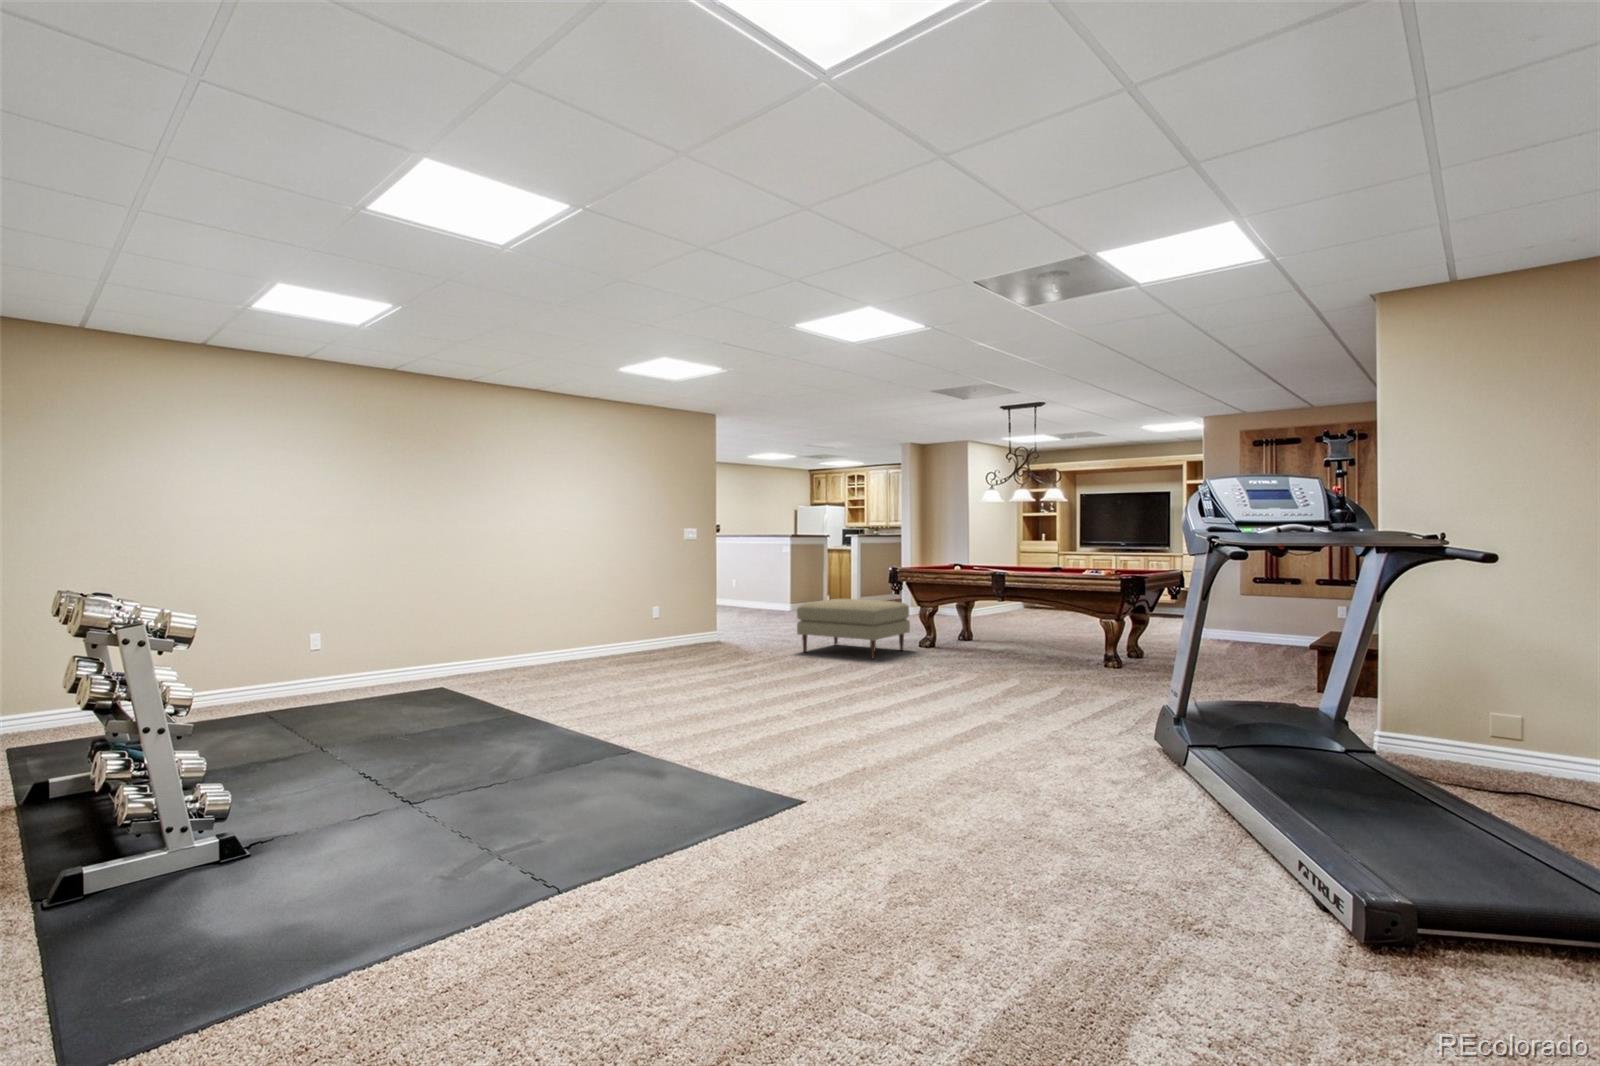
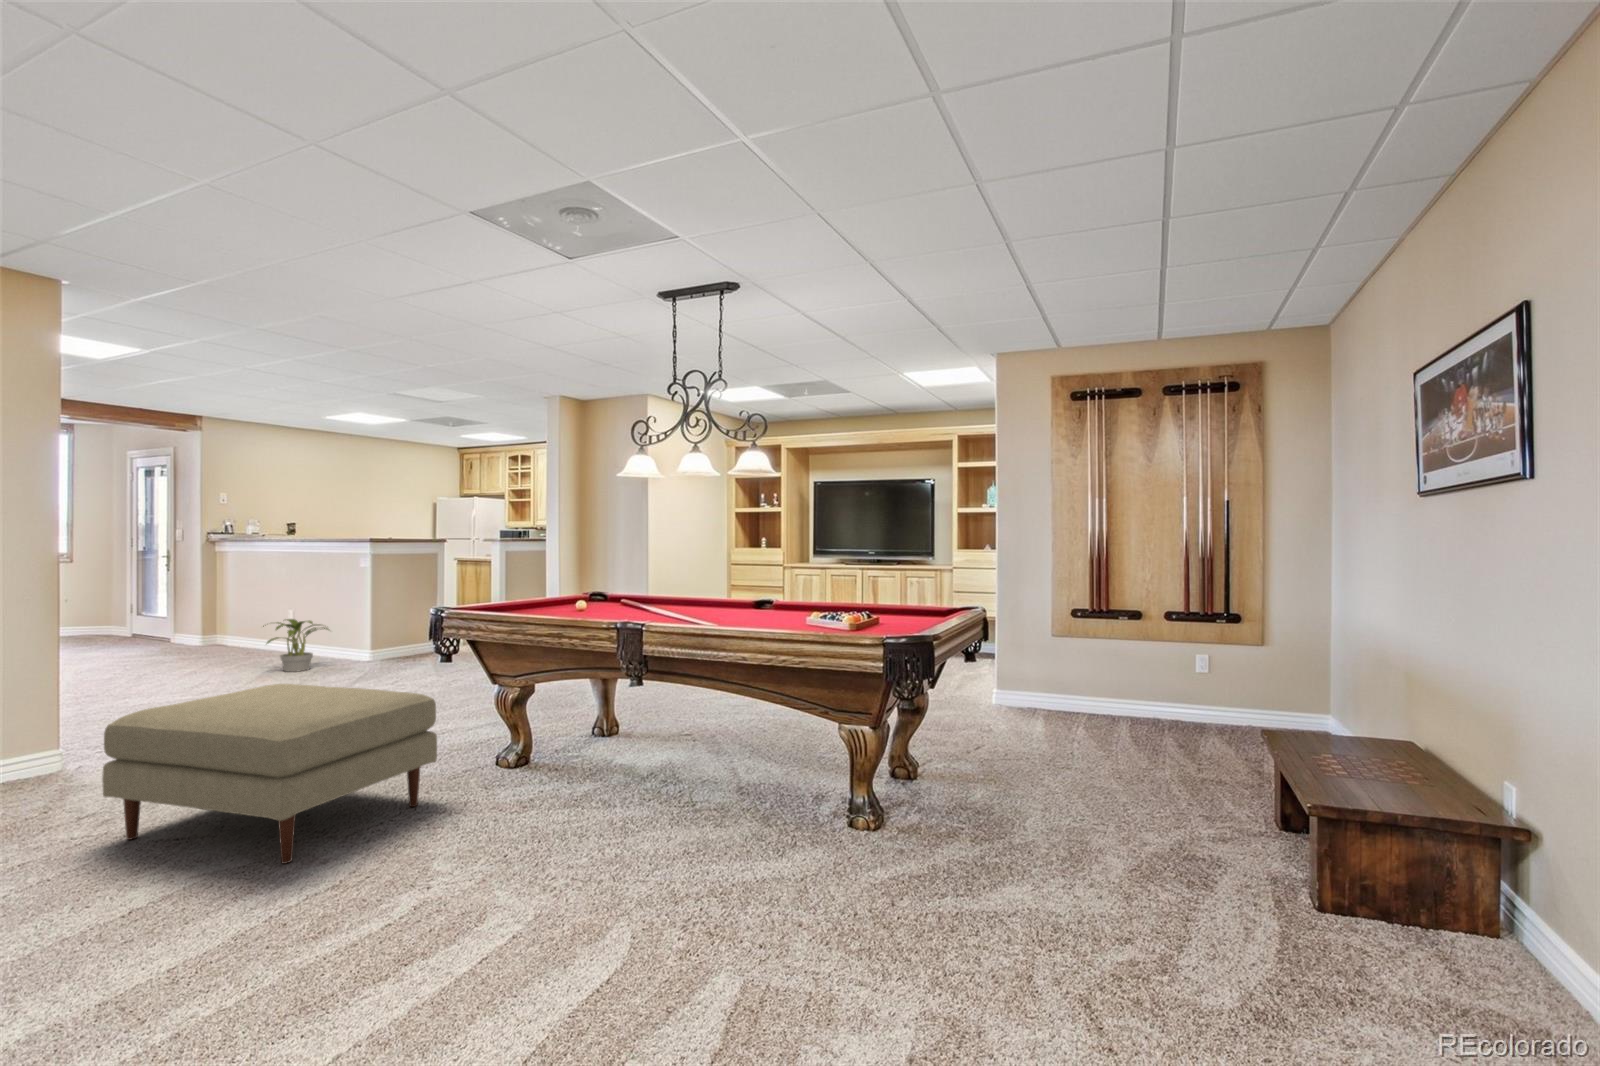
potted plant: none [746,583,782,613] -> present [263,619,329,672]

